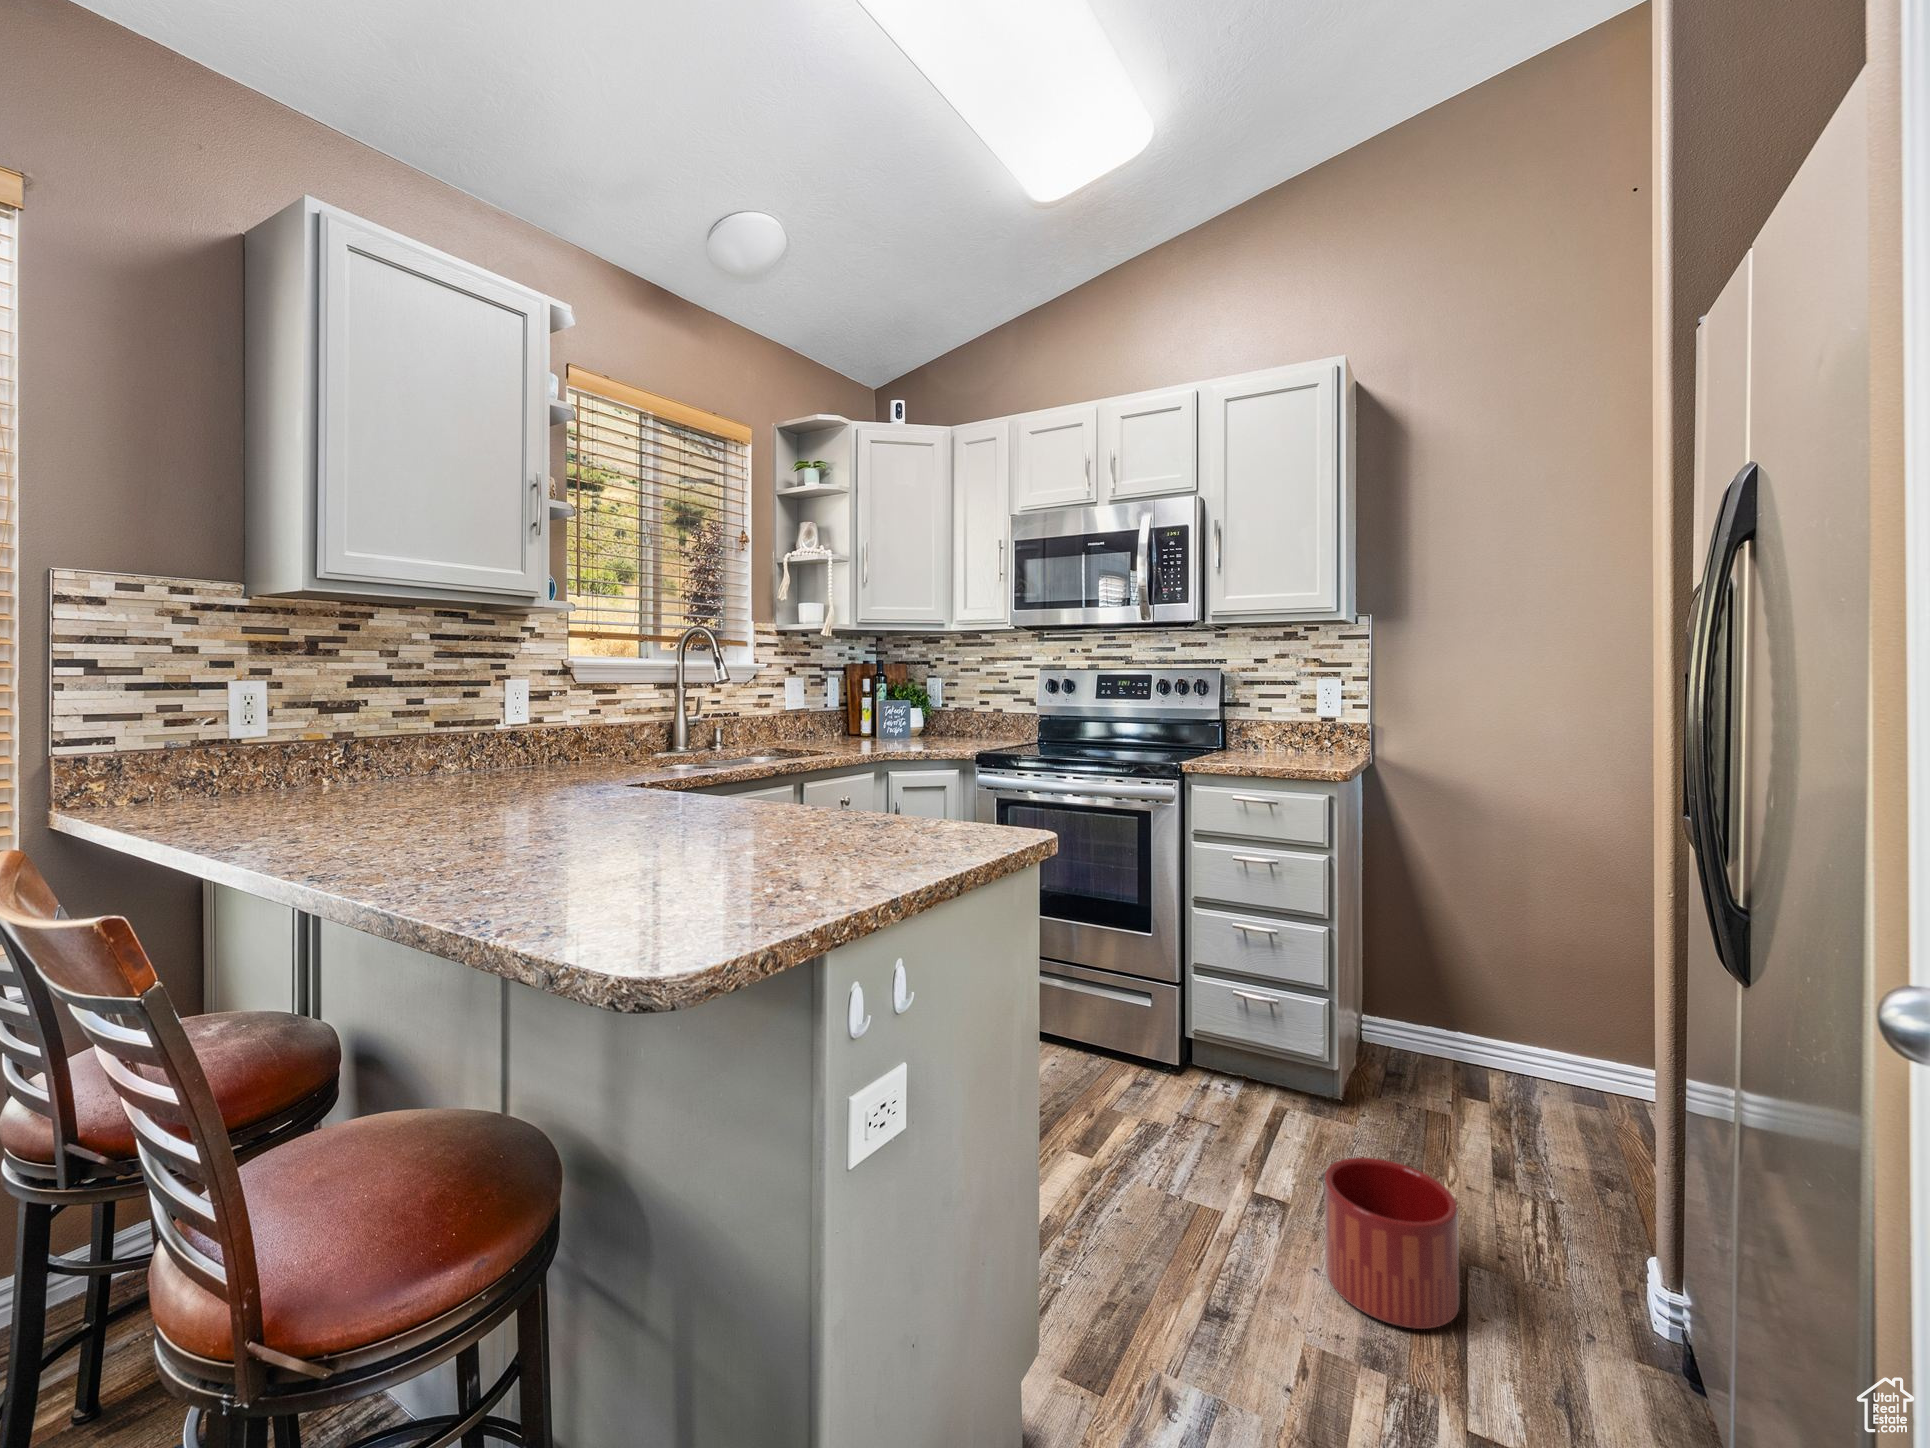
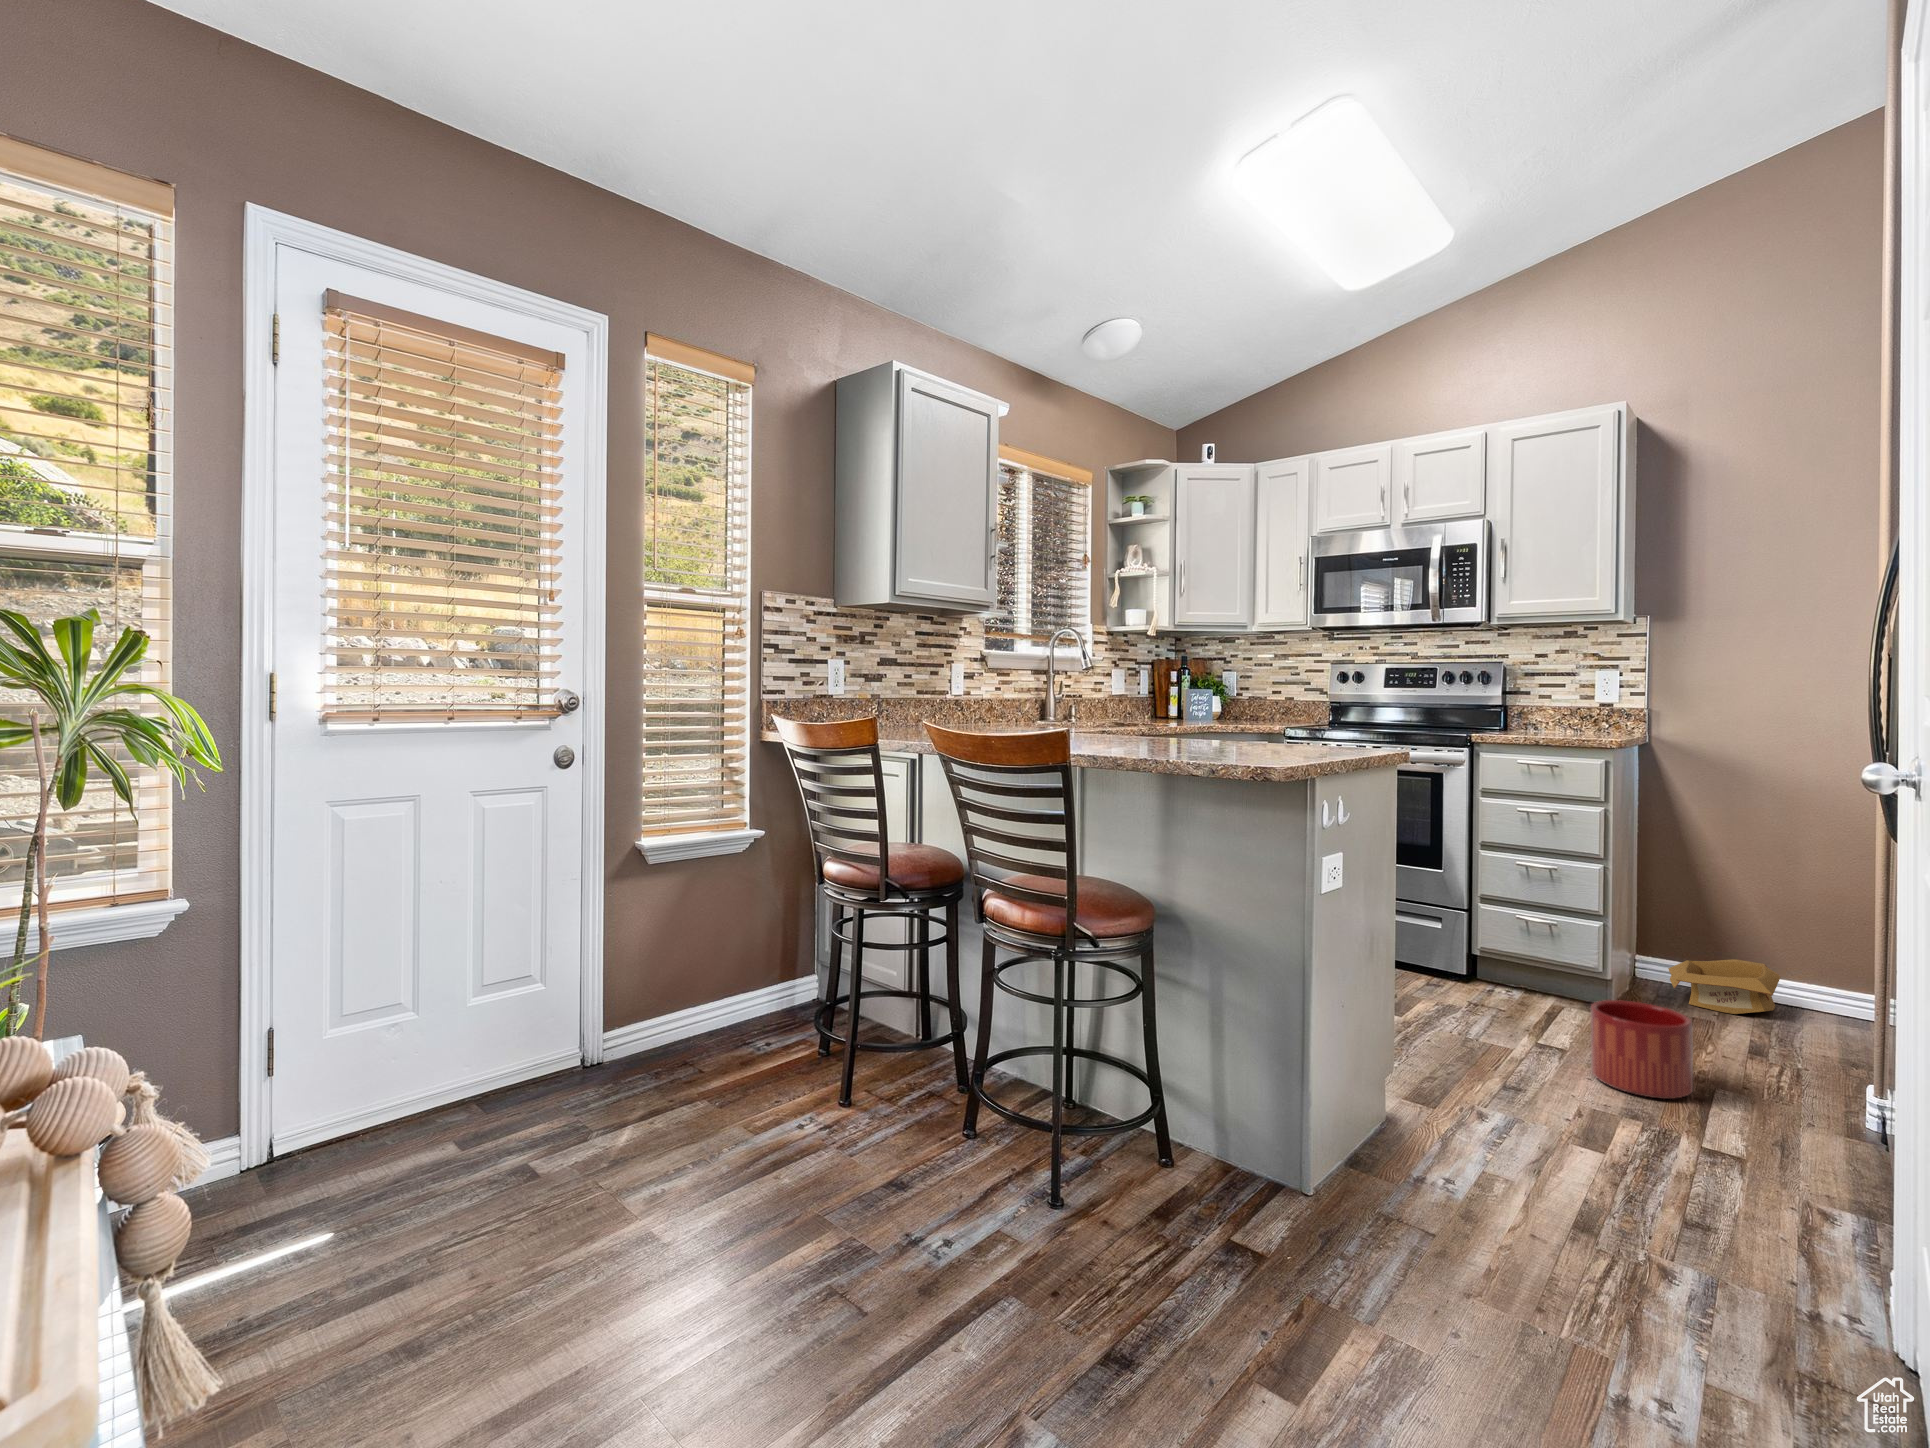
cardboard box: none [1398,1023,1521,1105] -> present [1668,959,1780,1014]

